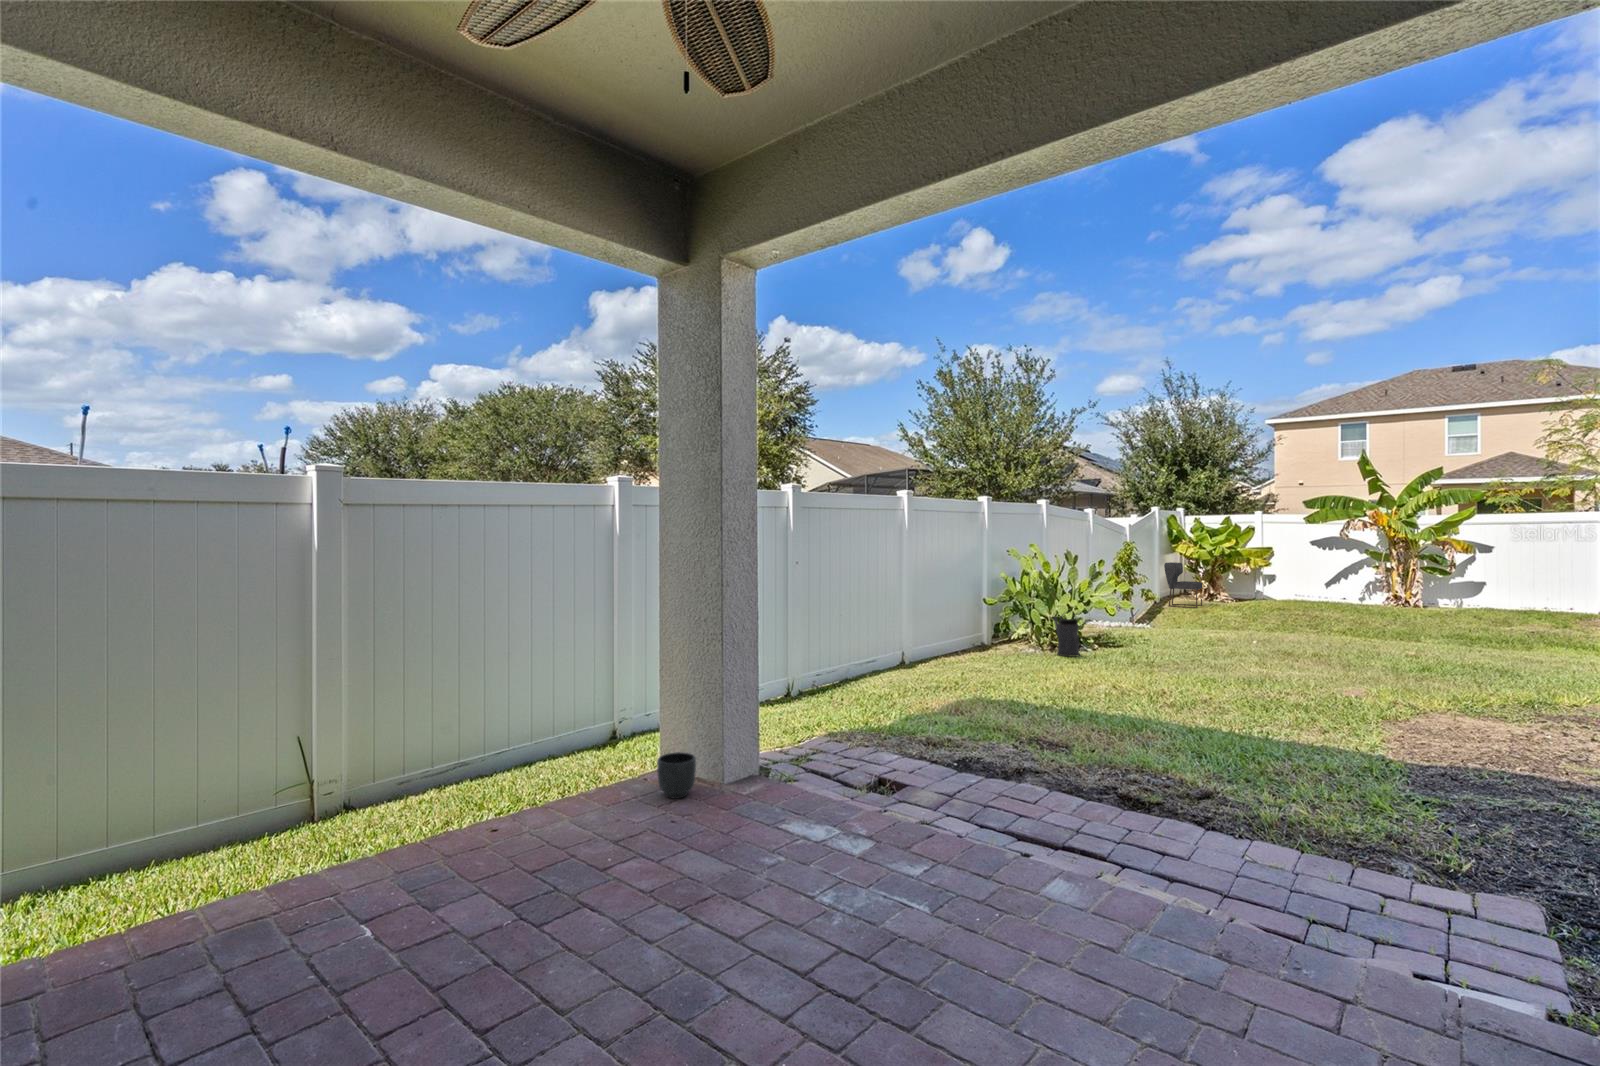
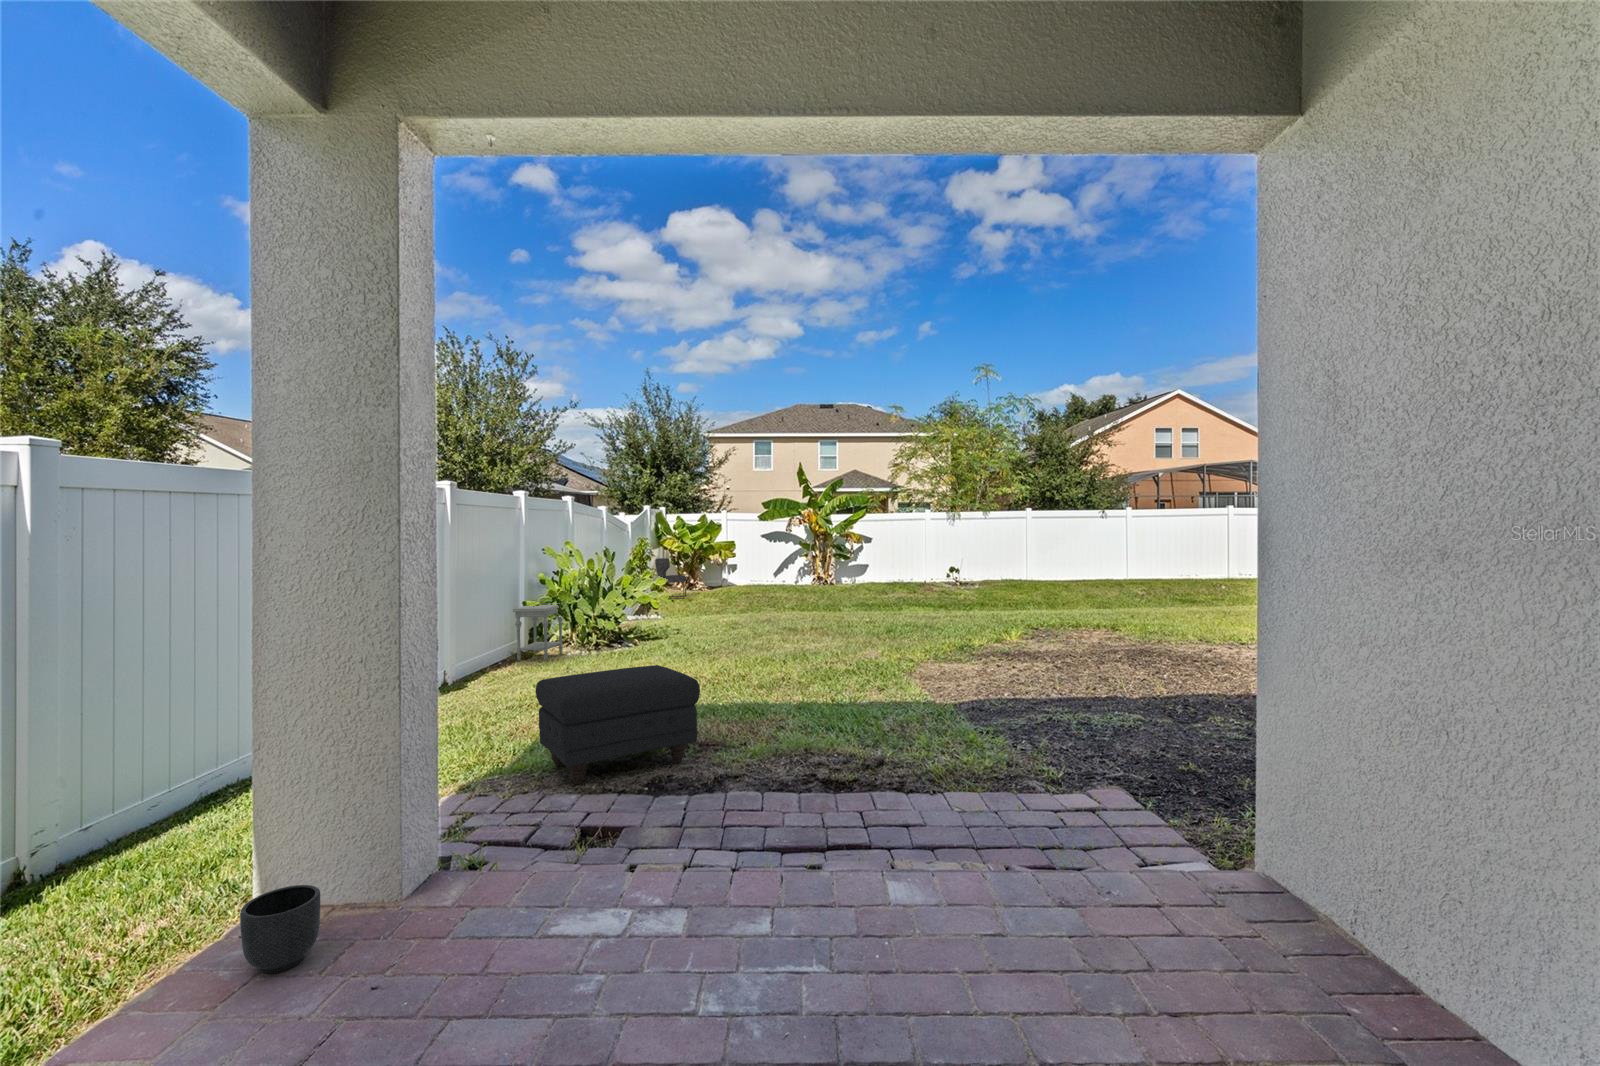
side table: none [966,600,1016,652] -> present [513,605,563,661]
watering can: present [1053,614,1080,657] -> none [604,609,637,655]
ottoman: none [897,660,1025,752] -> present [536,665,700,784]

